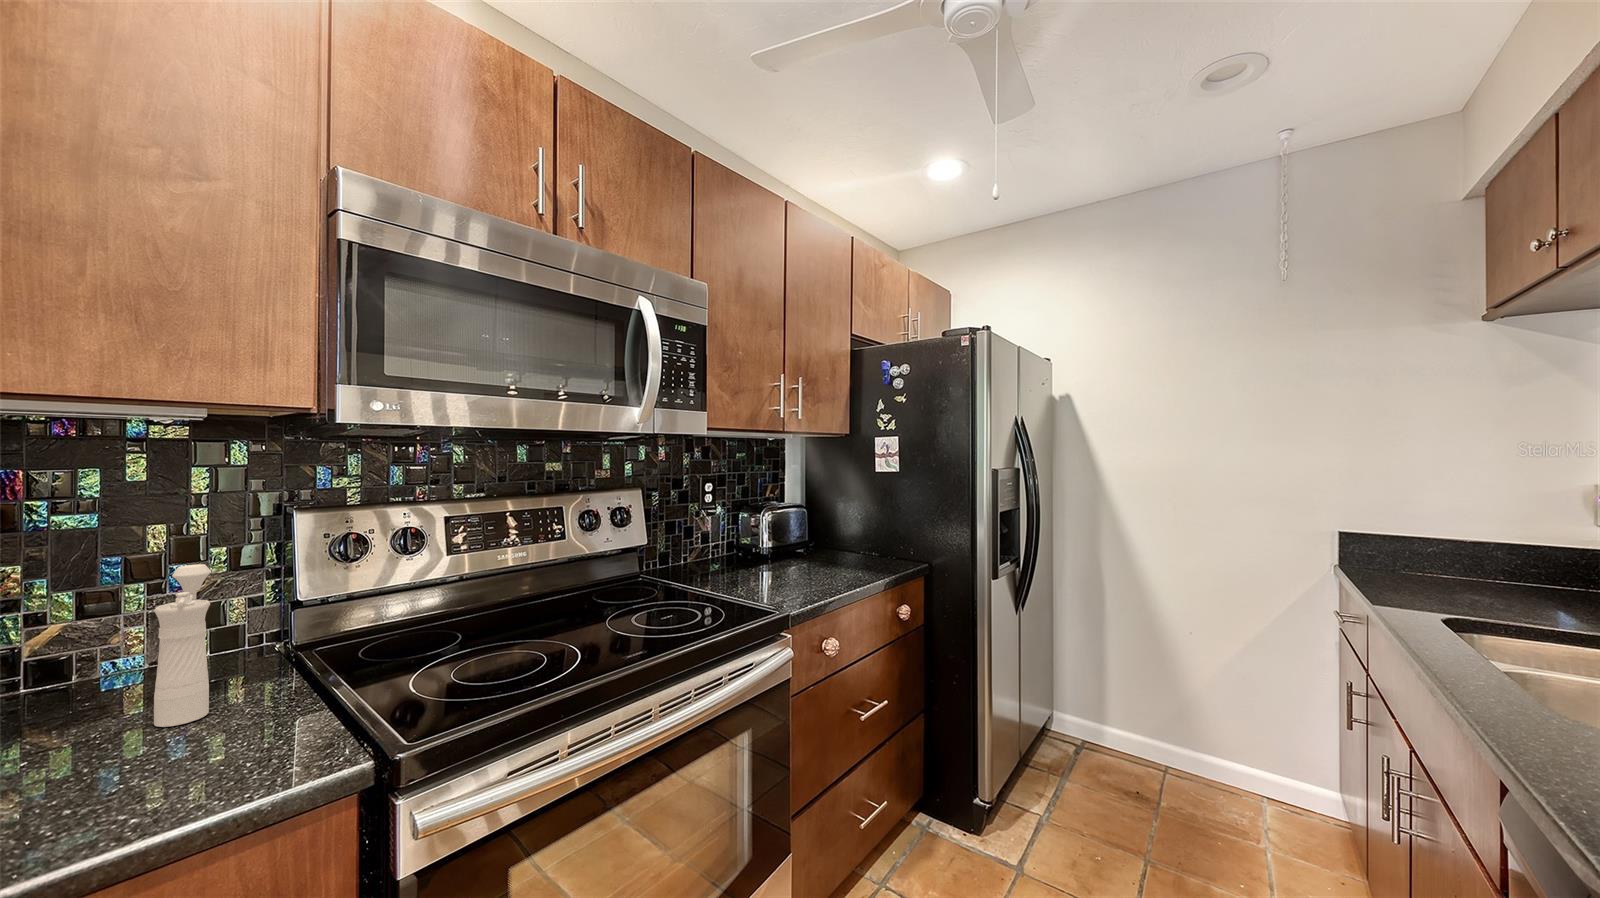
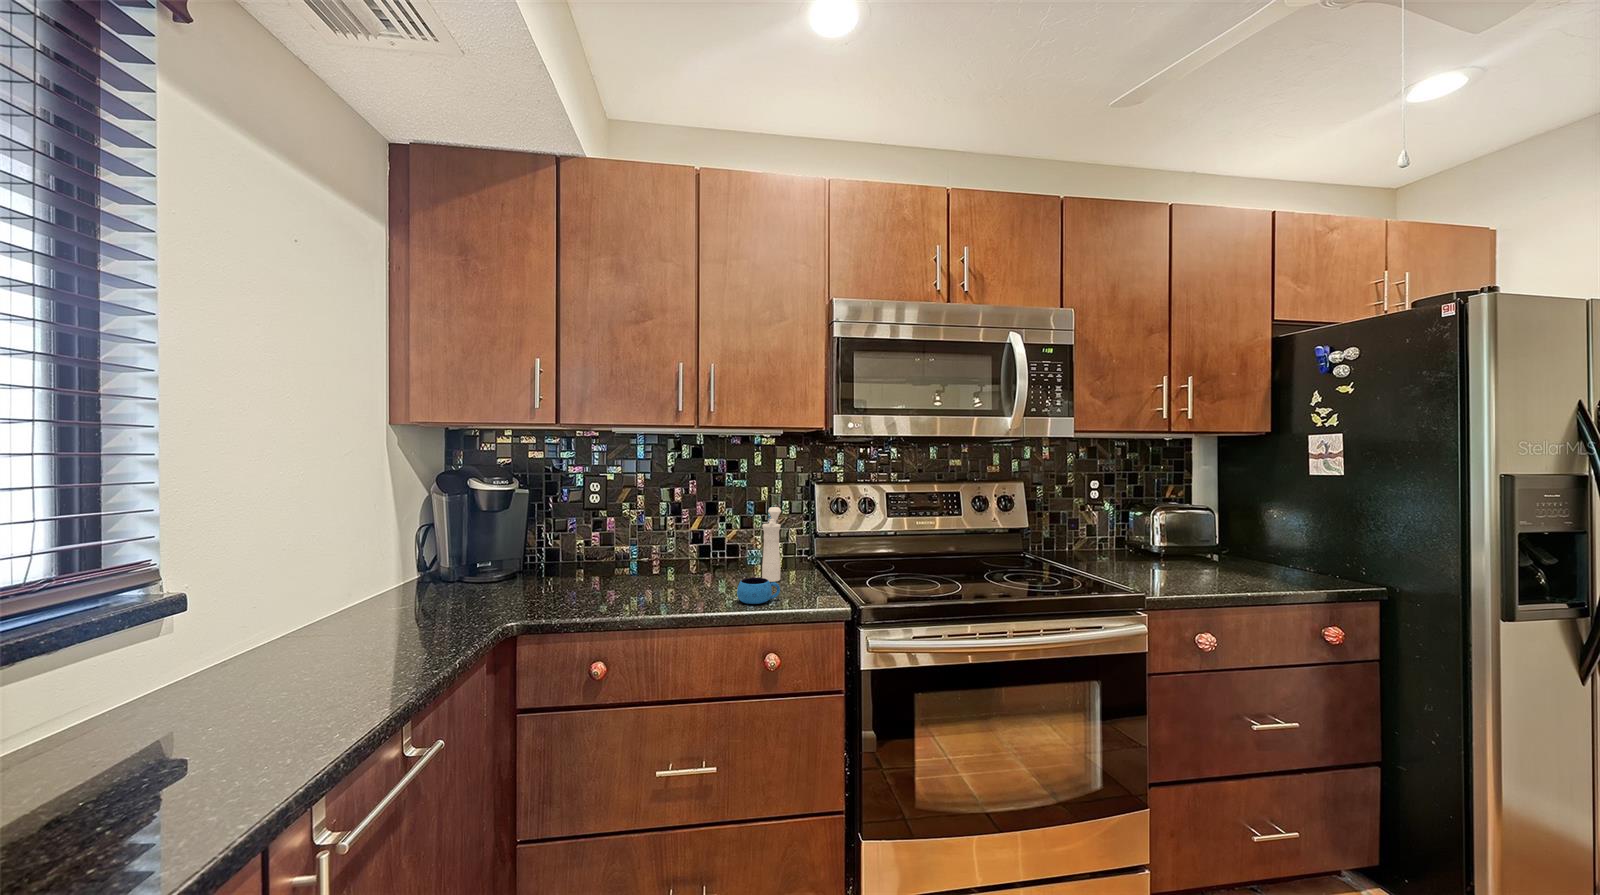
mug: none [63,733,210,811] -> present [737,578,780,604]

